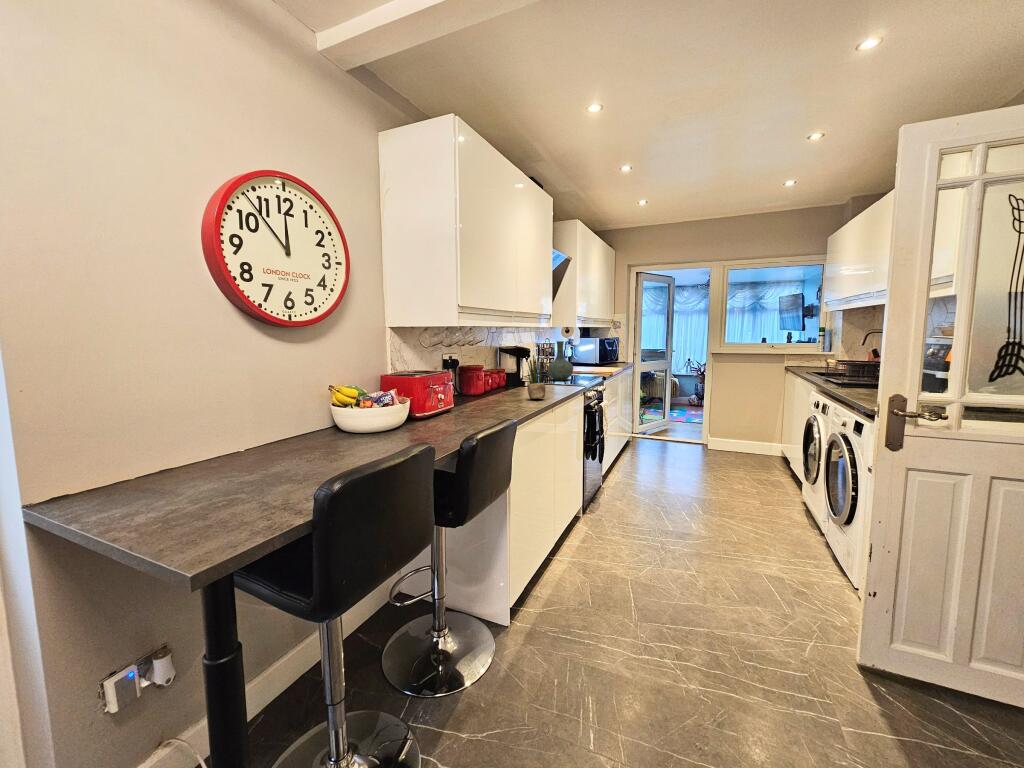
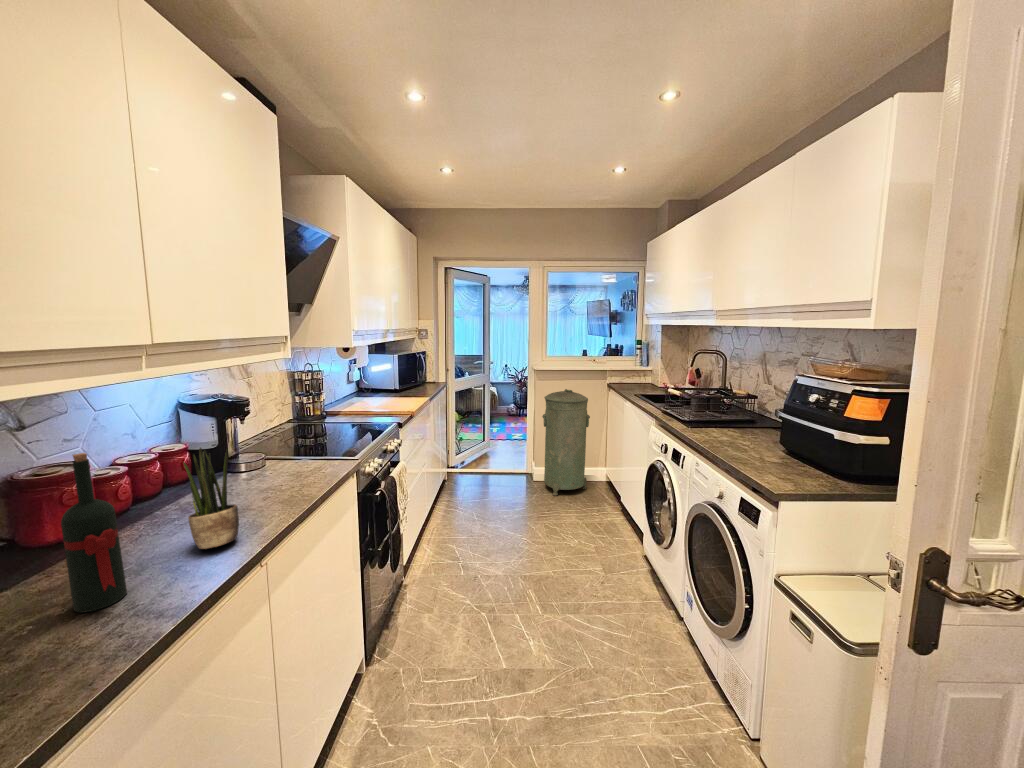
vase: present [548,341,573,380] -> none [298,375,344,440]
wine bottle: none [500,347,515,406] -> present [61,453,127,613]
trash can: none [717,369,763,460] -> present [542,389,590,496]

